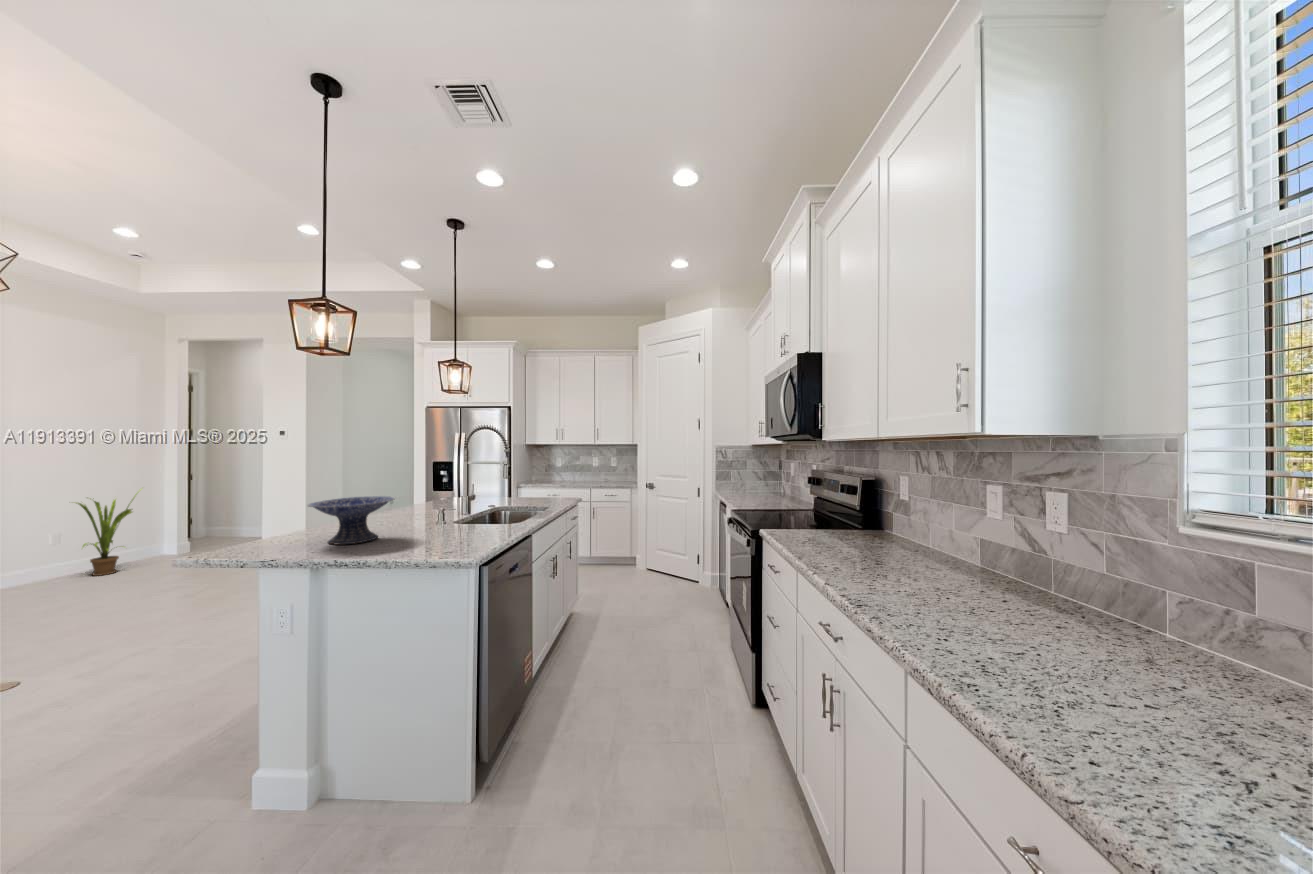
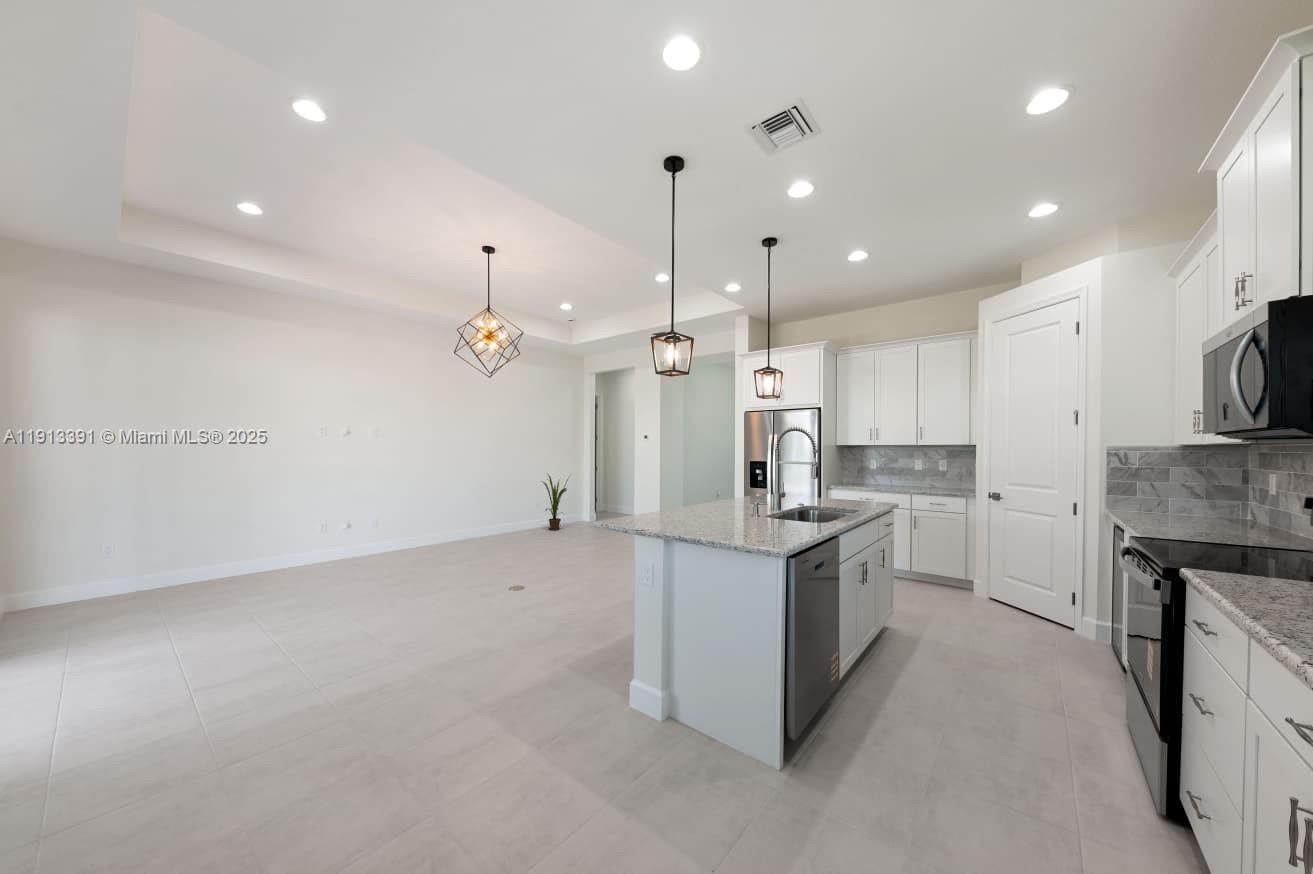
decorative bowl: present [308,496,394,544] -> none [662,487,720,524]

